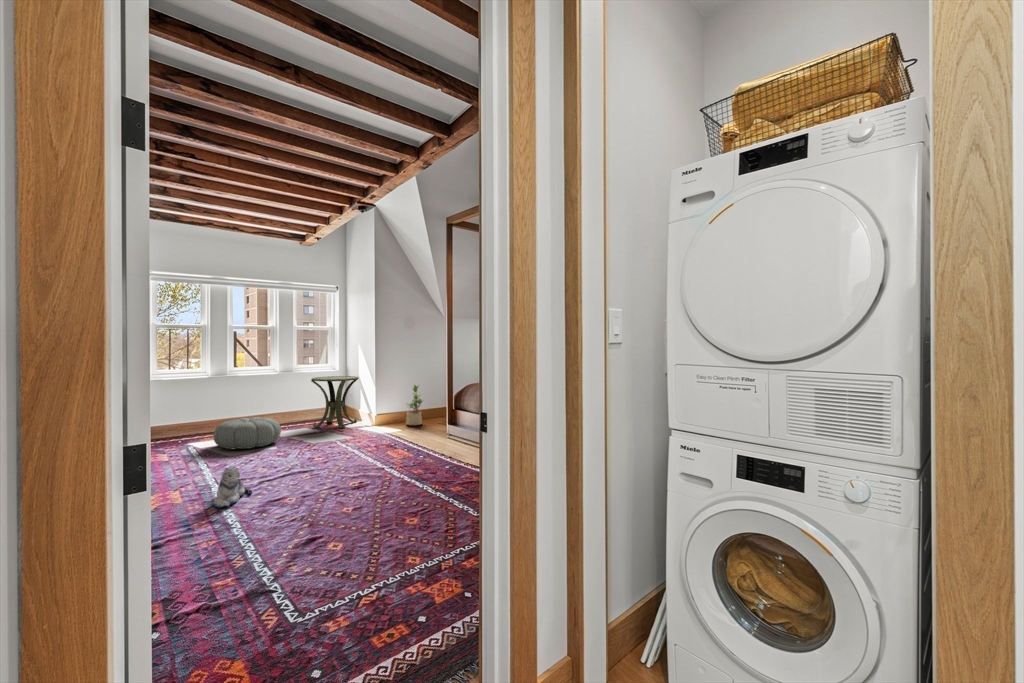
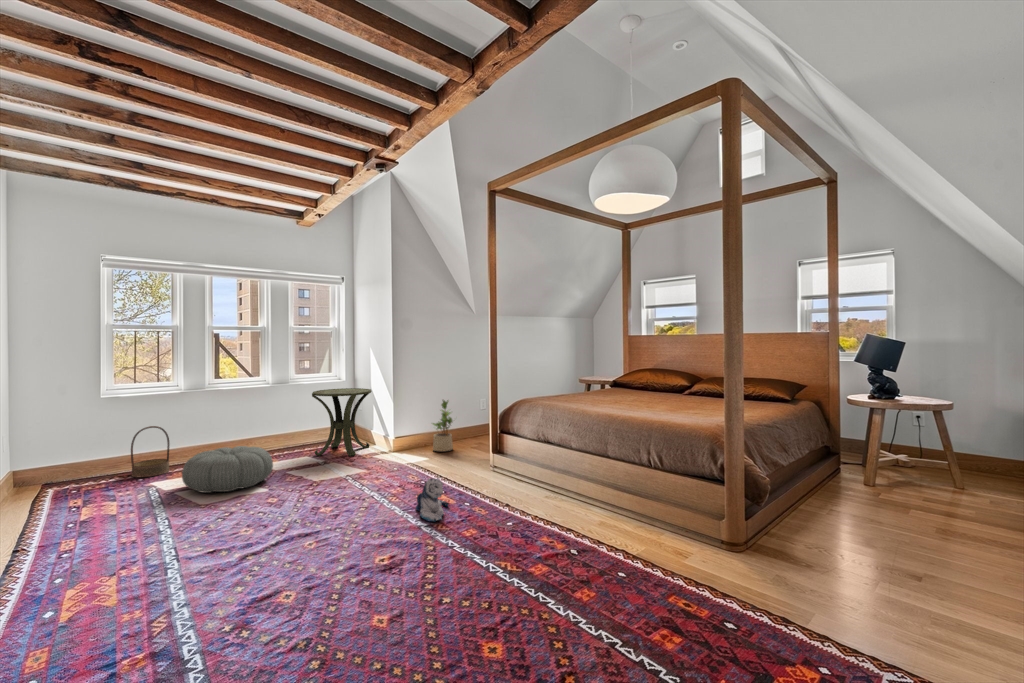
basket: none [173,402,201,441] -> present [131,426,169,477]
plush toy: present [213,468,252,508] -> present [415,479,449,522]

